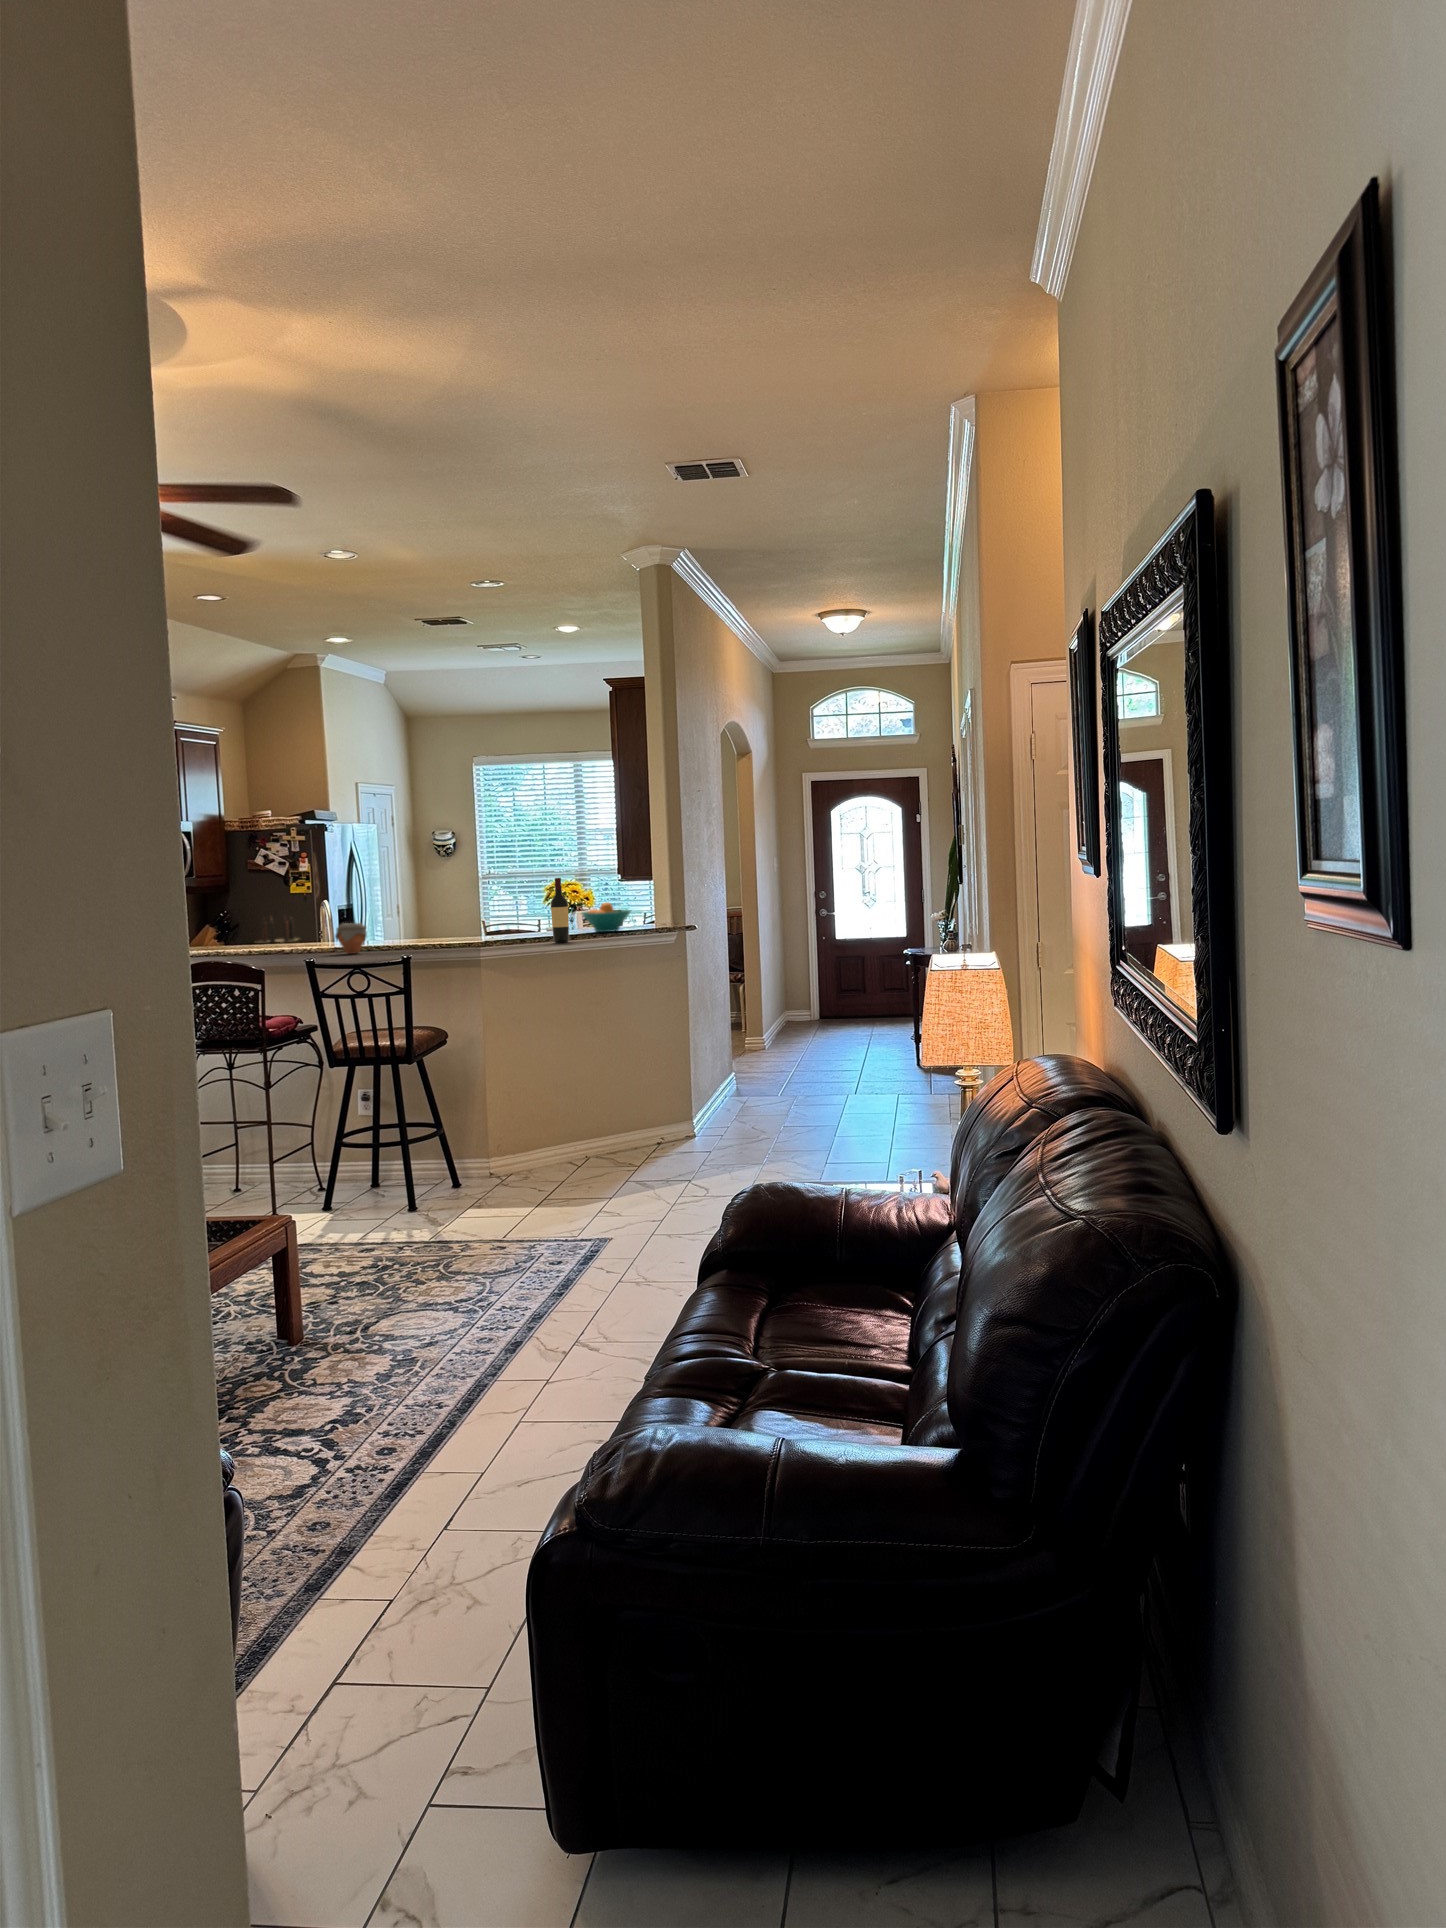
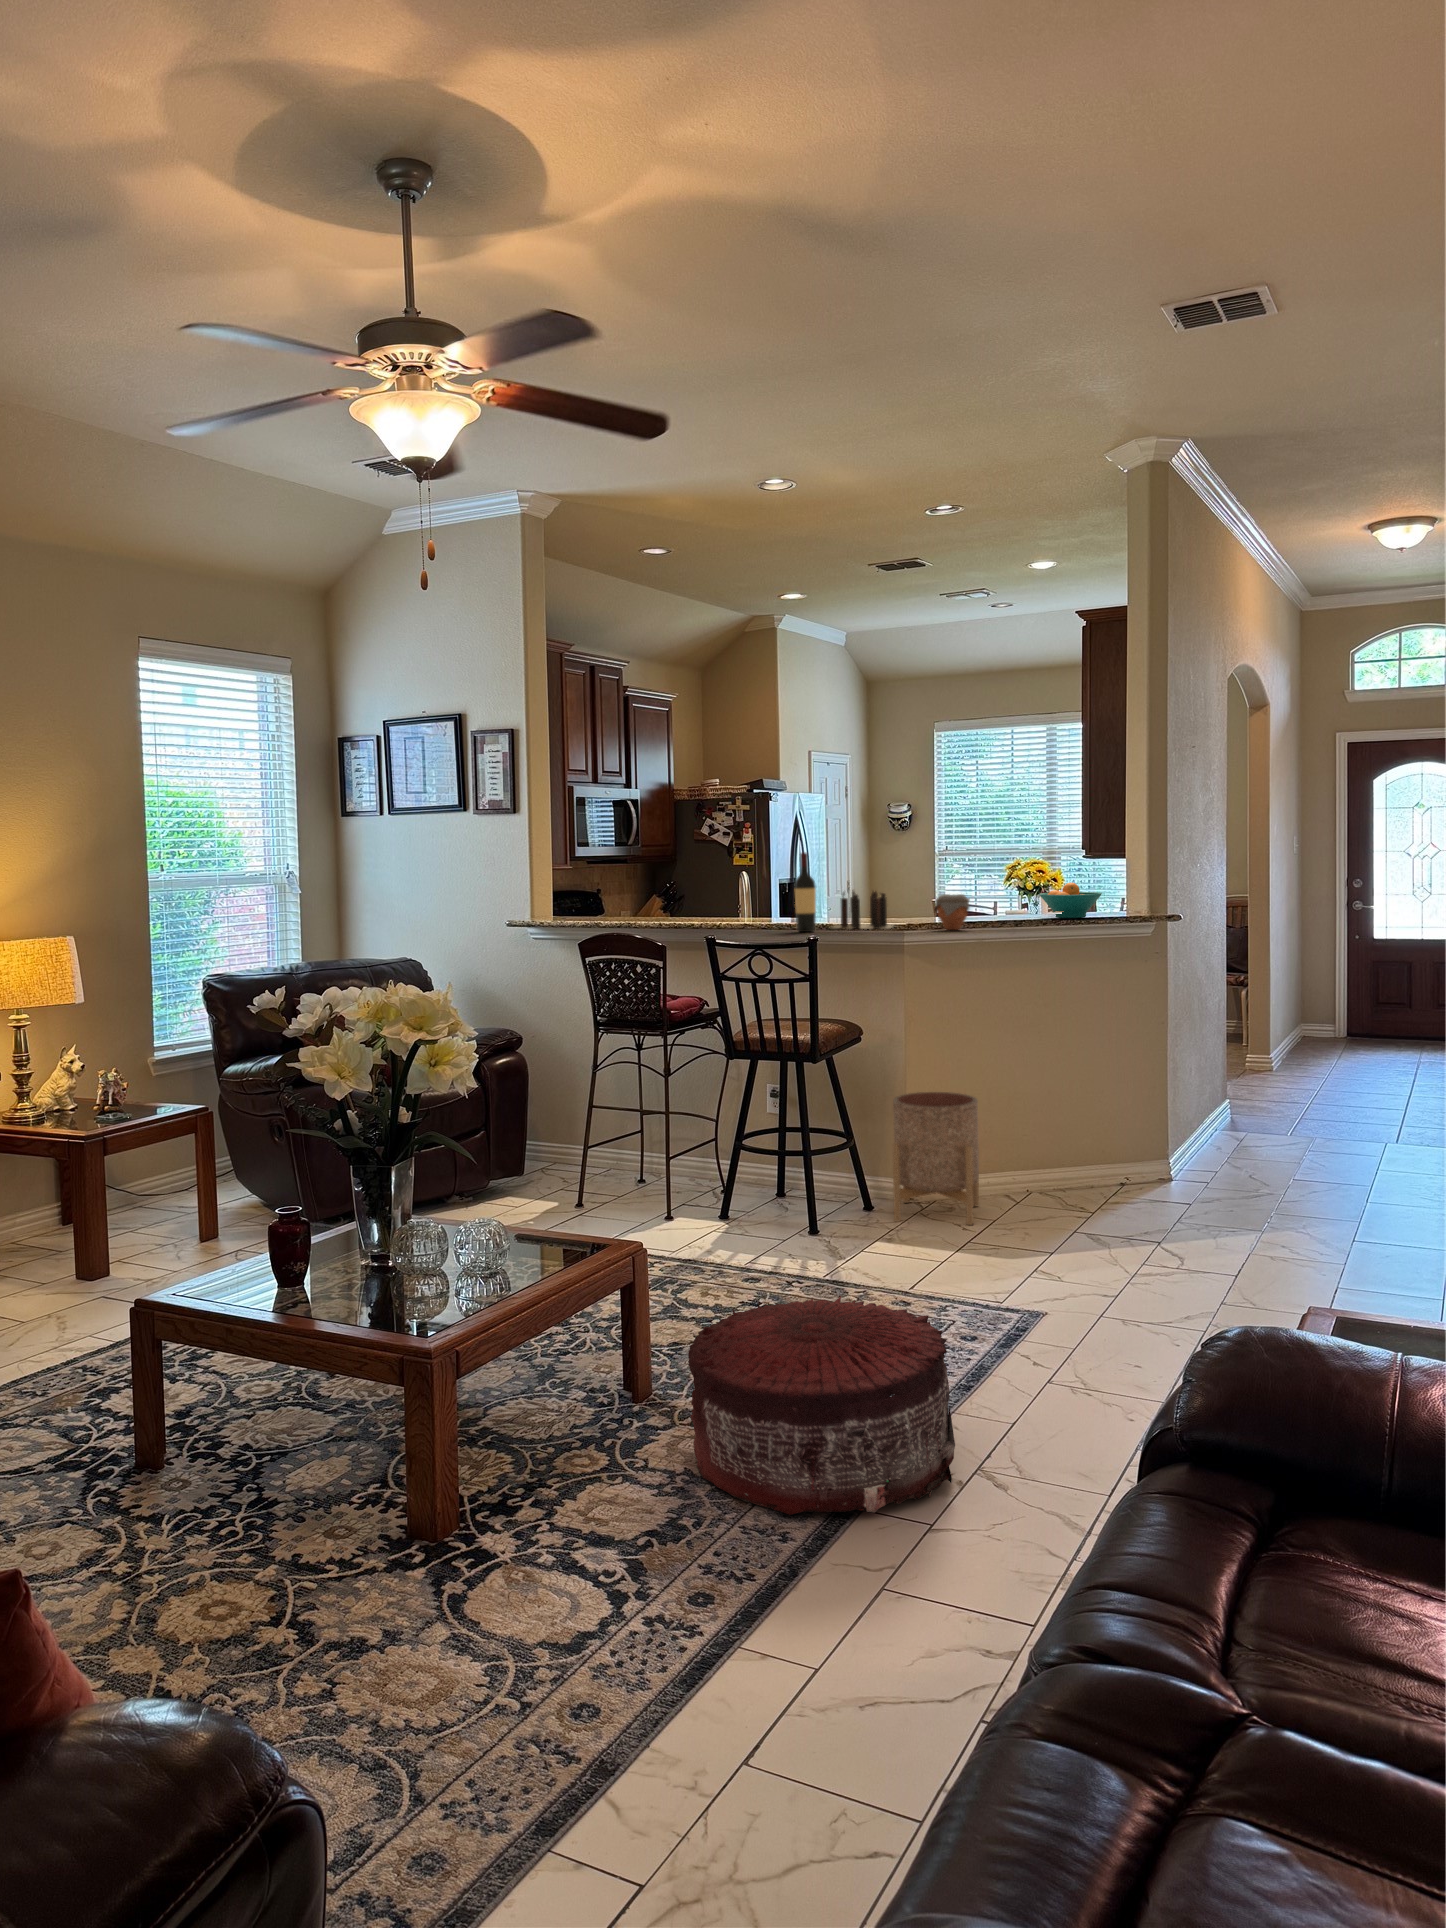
wine bottle: present [551,878,569,943] -> present [794,852,816,932]
candle: present [262,918,298,942] -> present [832,890,893,929]
jar: present [335,923,367,954] -> present [934,894,969,930]
planter: none [474,1081,547,1192] -> present [892,1092,979,1225]
pouf: none [348,1233,559,1391] -> present [688,1296,955,1515]

